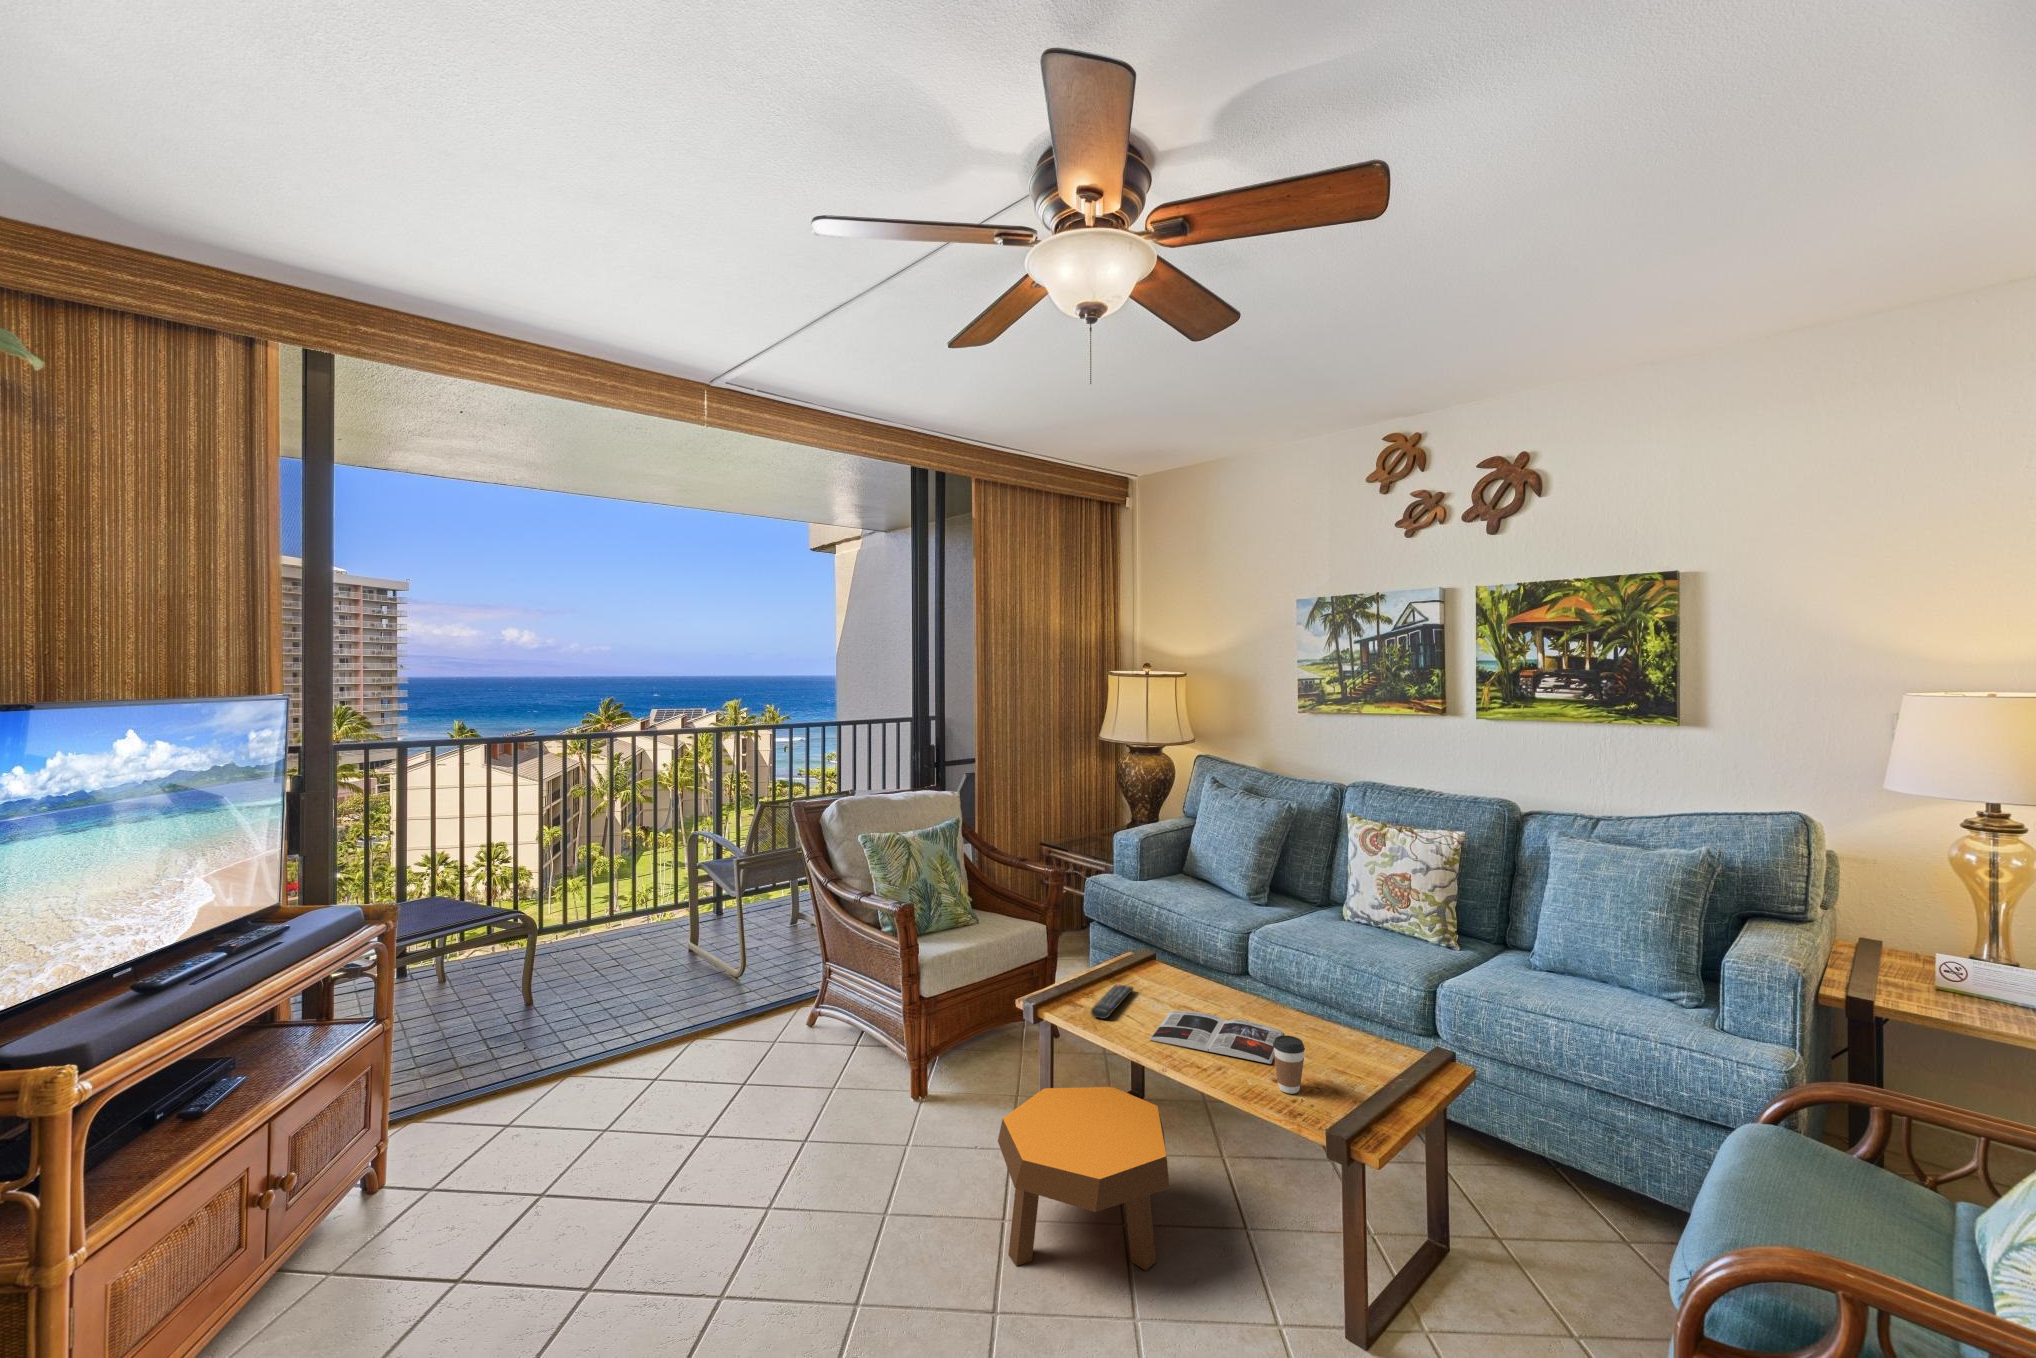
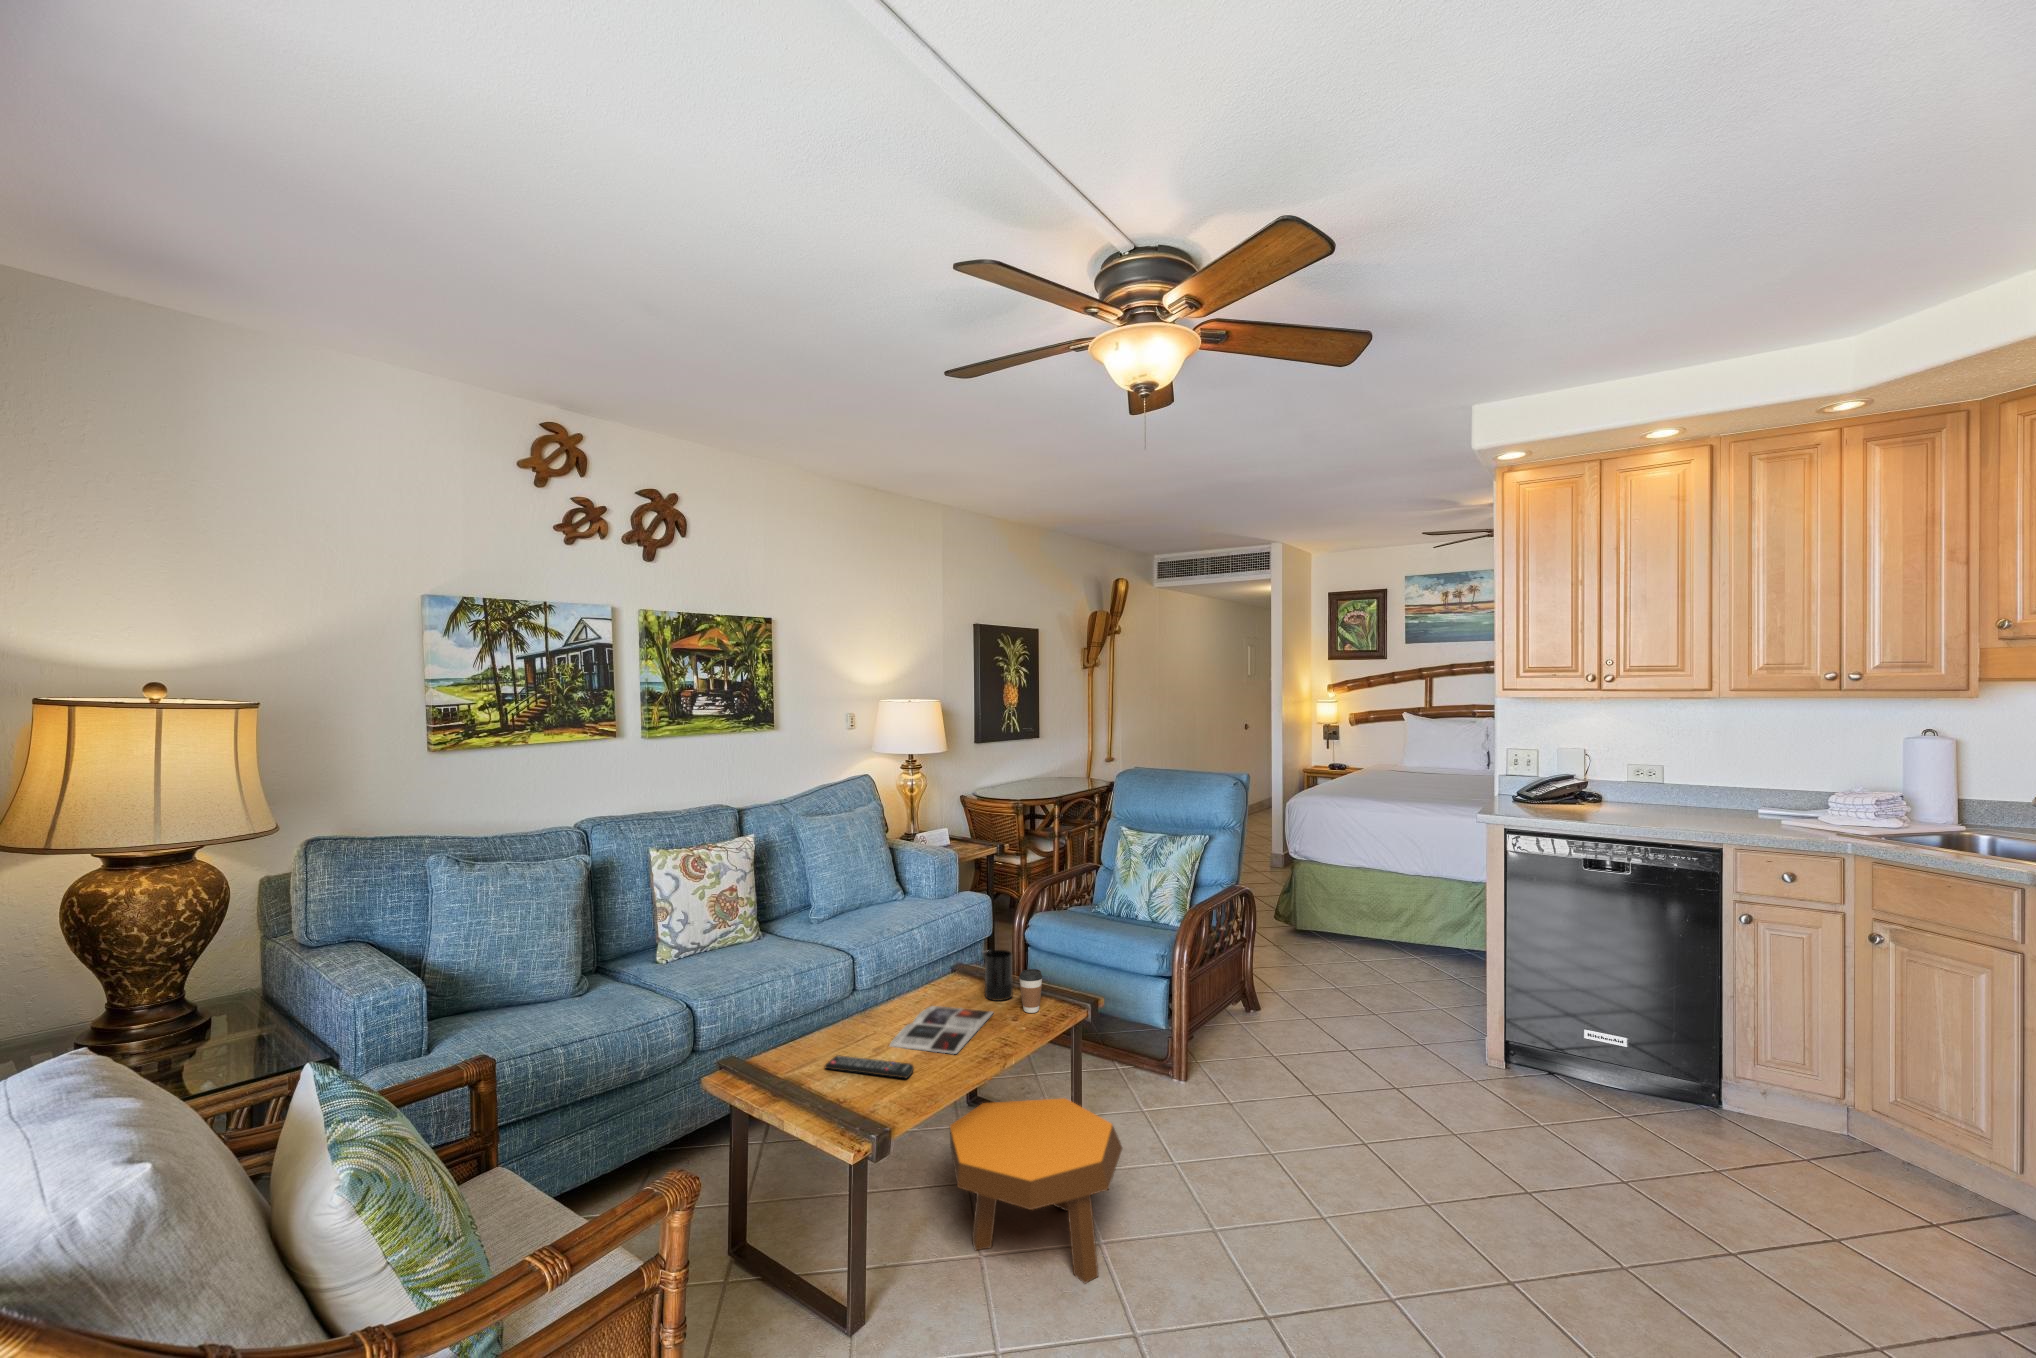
candle: none [1316,1003,1354,1080] -> present [985,950,1013,1001]

